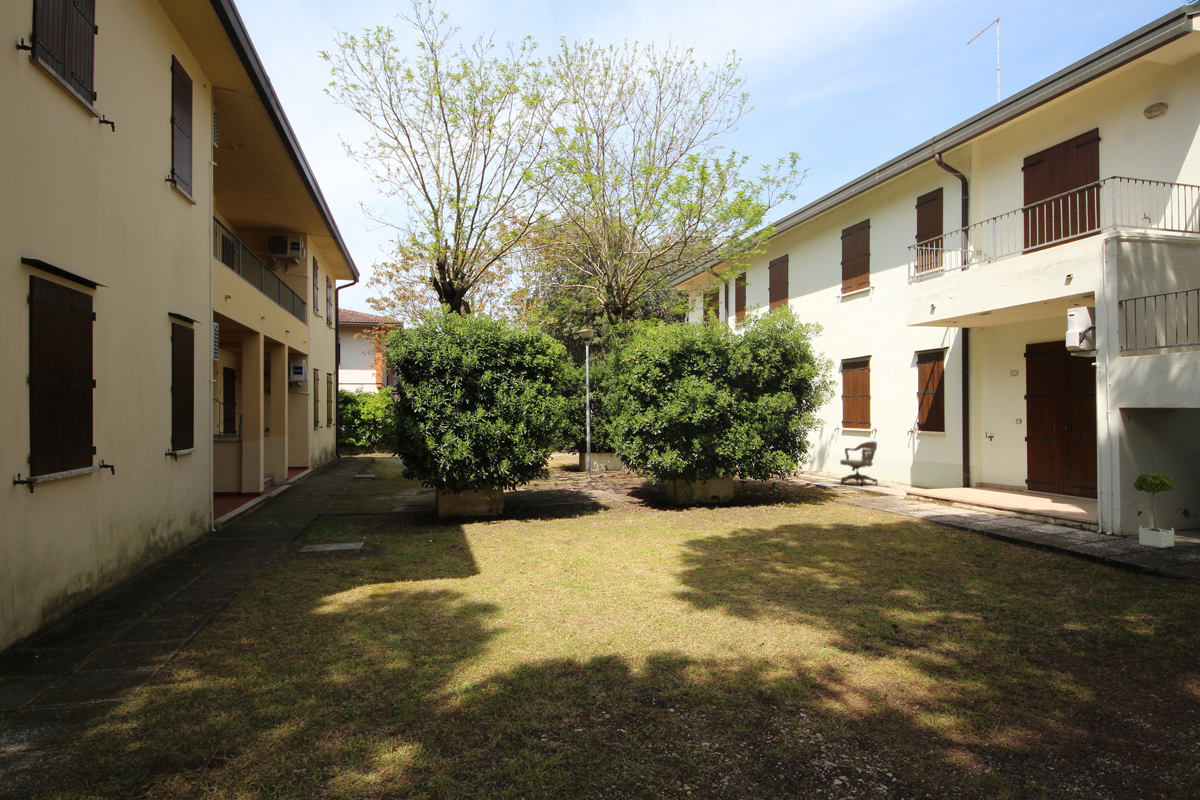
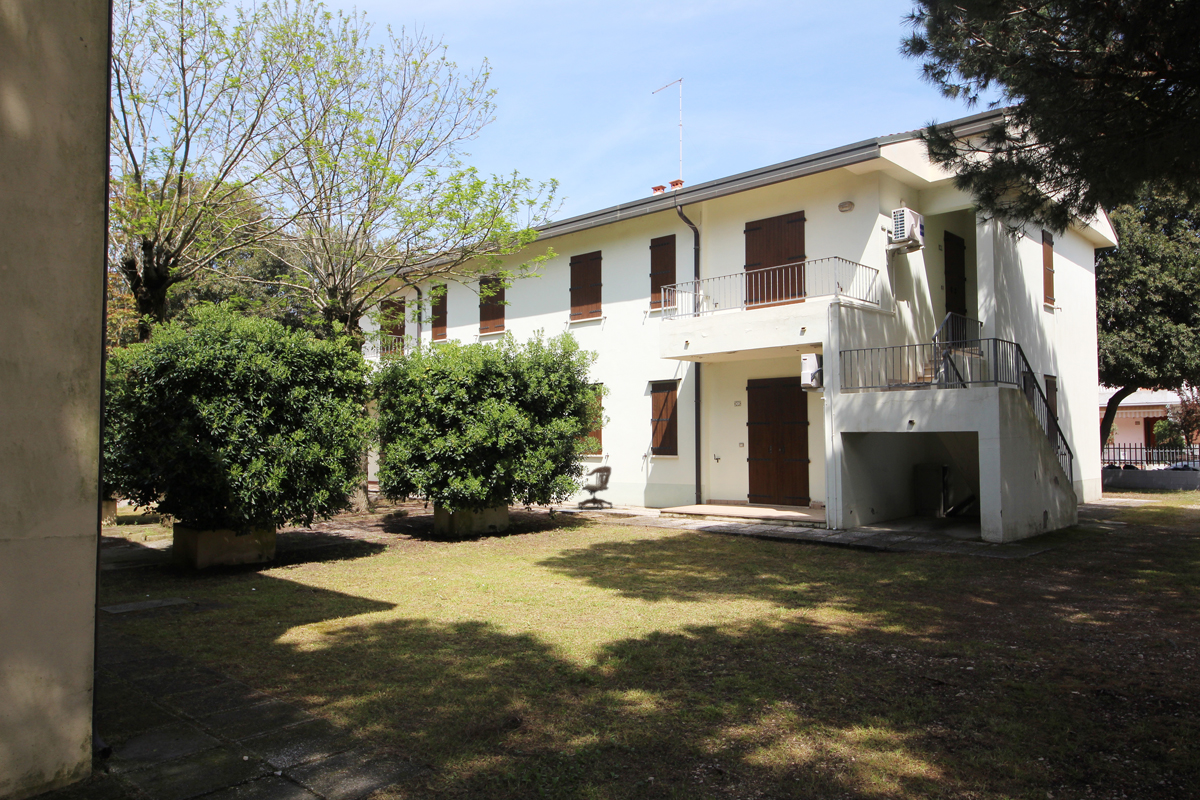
potted tree: present [1134,472,1174,548] -> none [851,479,875,536]

